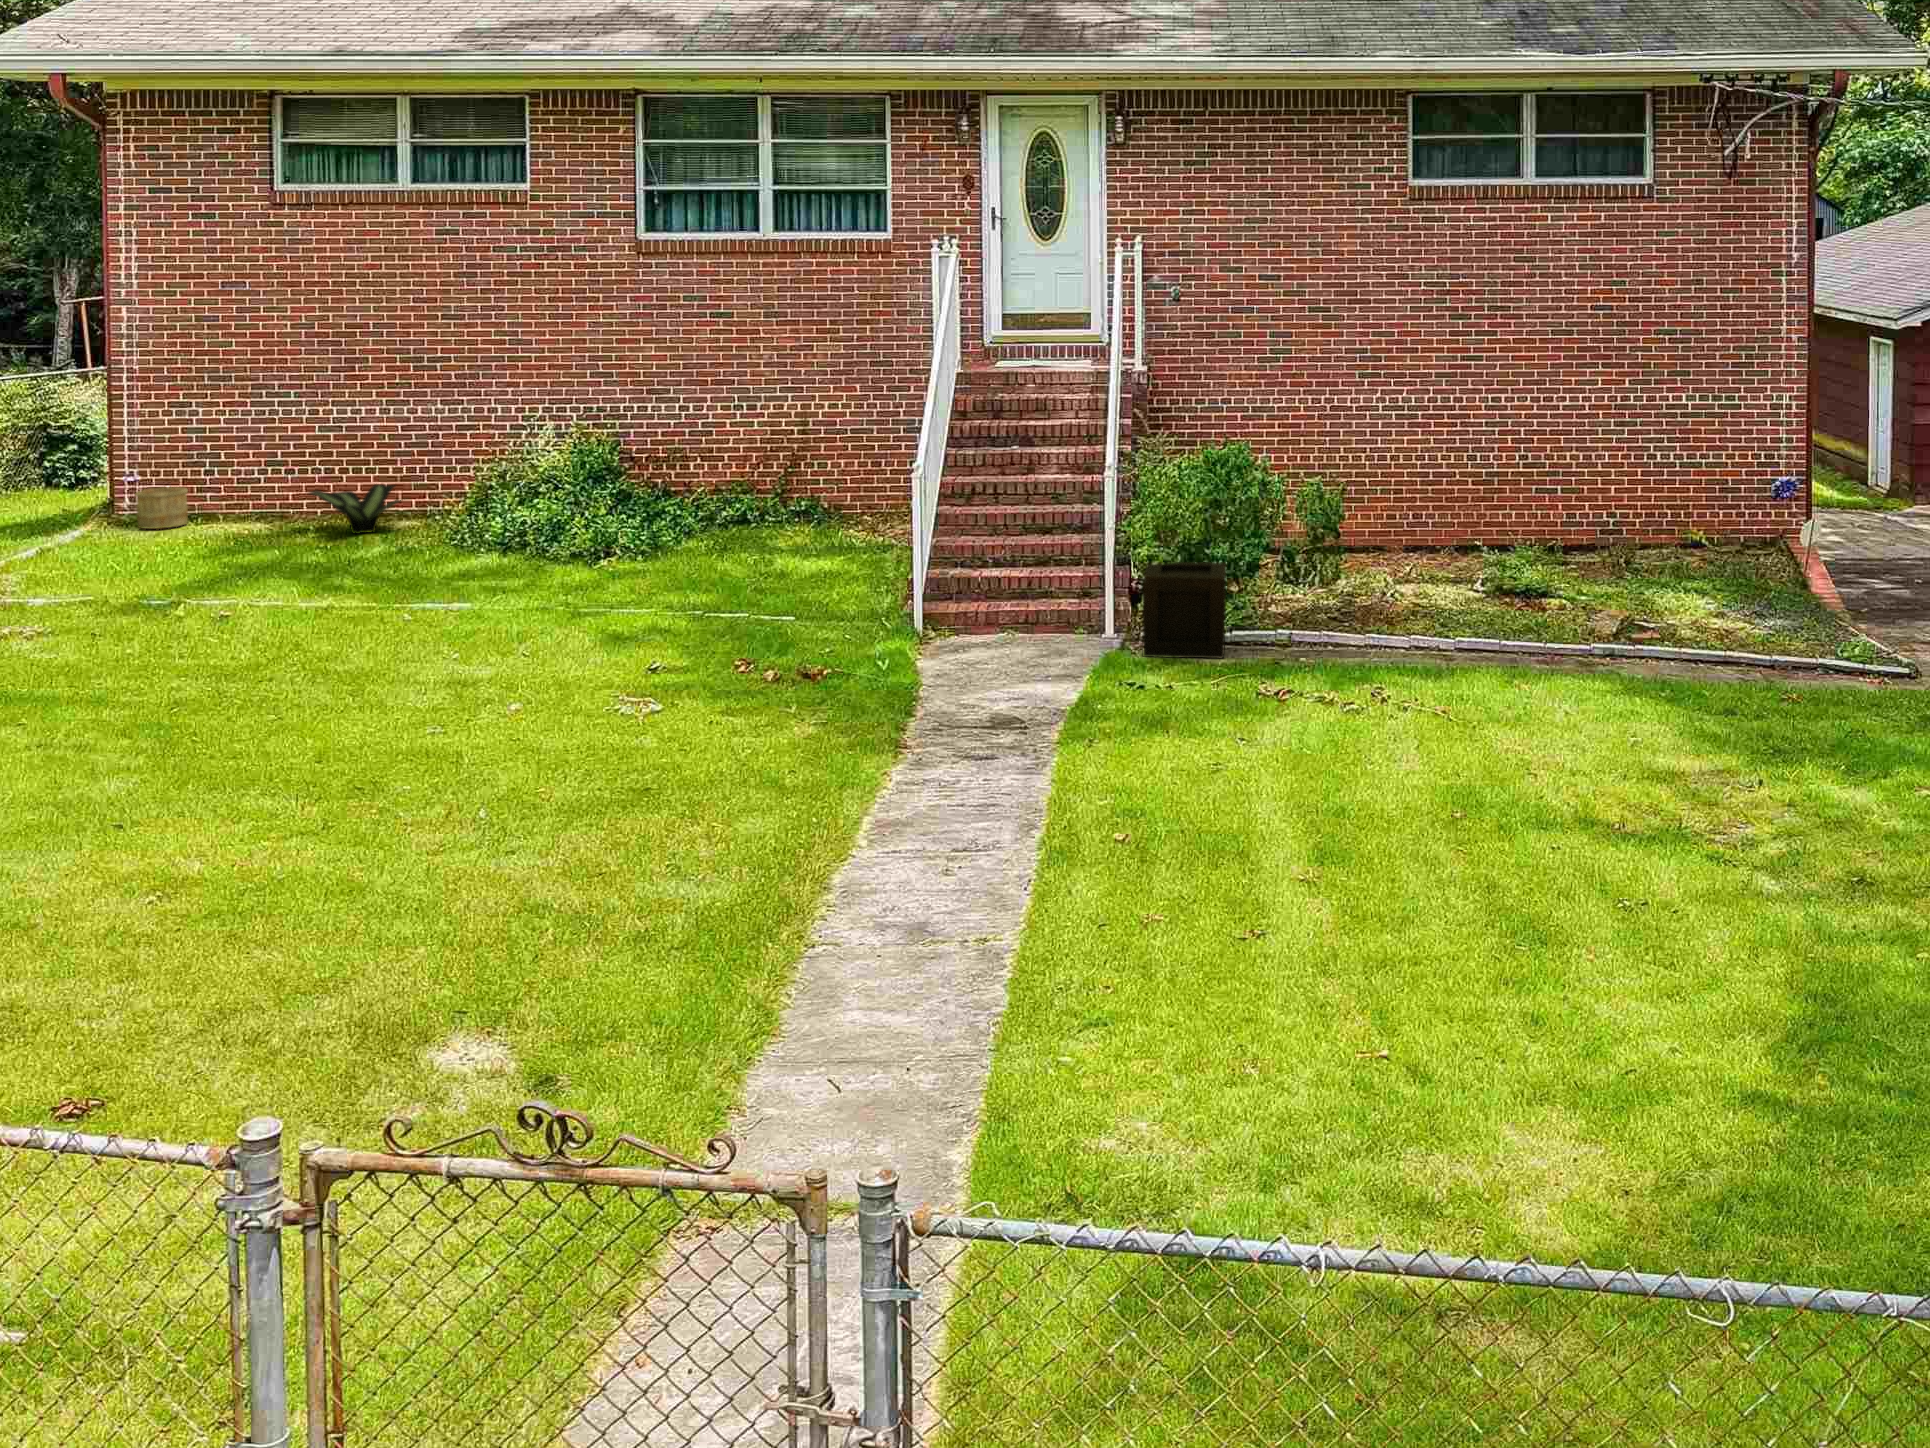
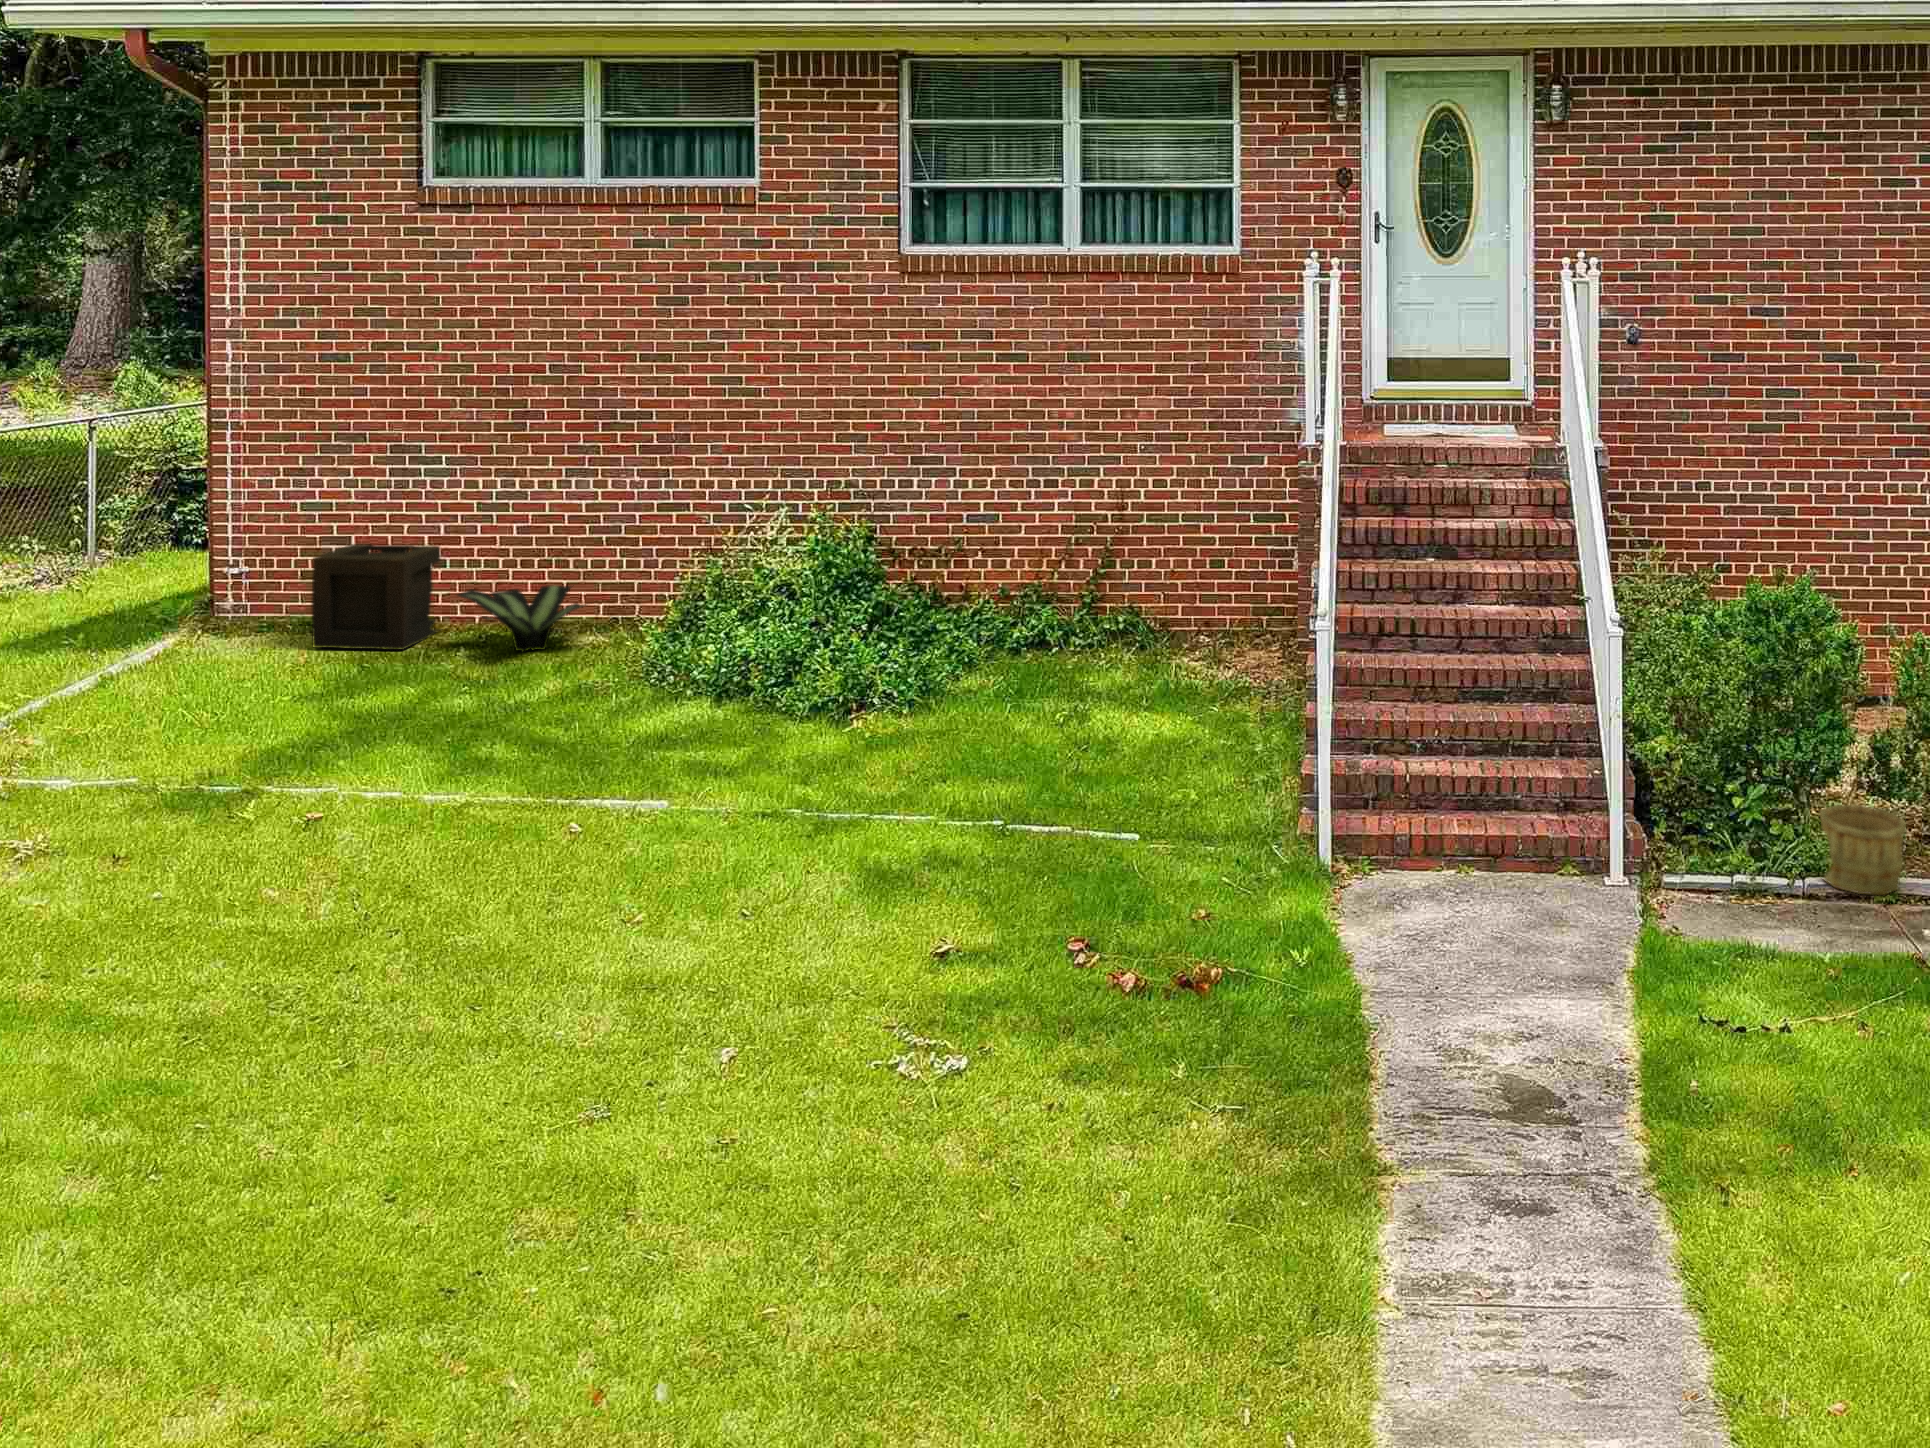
wooden bucket: present [135,487,188,529] -> present [1820,805,1906,895]
wooden crate: present [1142,561,1226,658] -> present [311,544,440,650]

